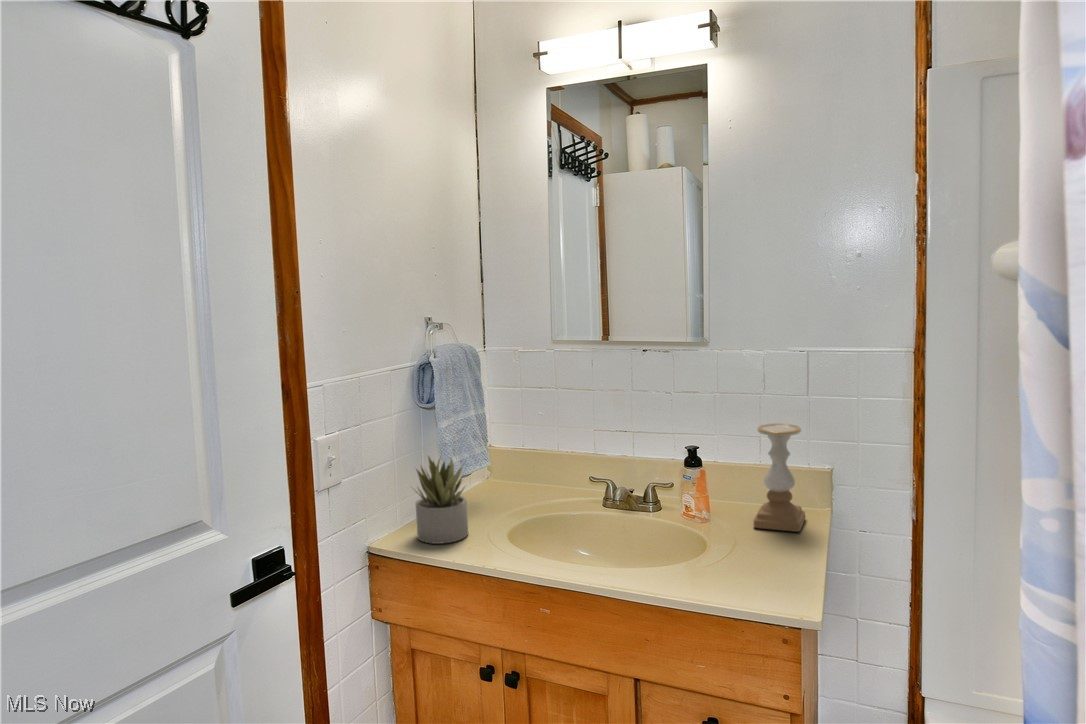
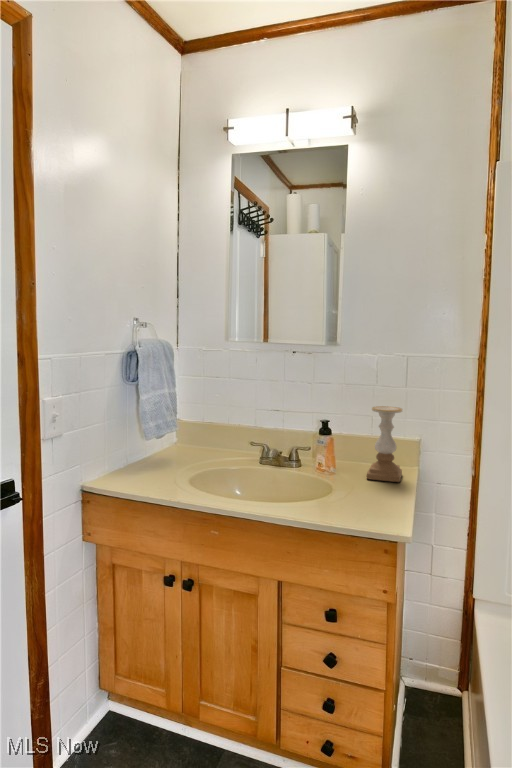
succulent plant: present [416,457,468,544] -> none [119,418,161,483]

